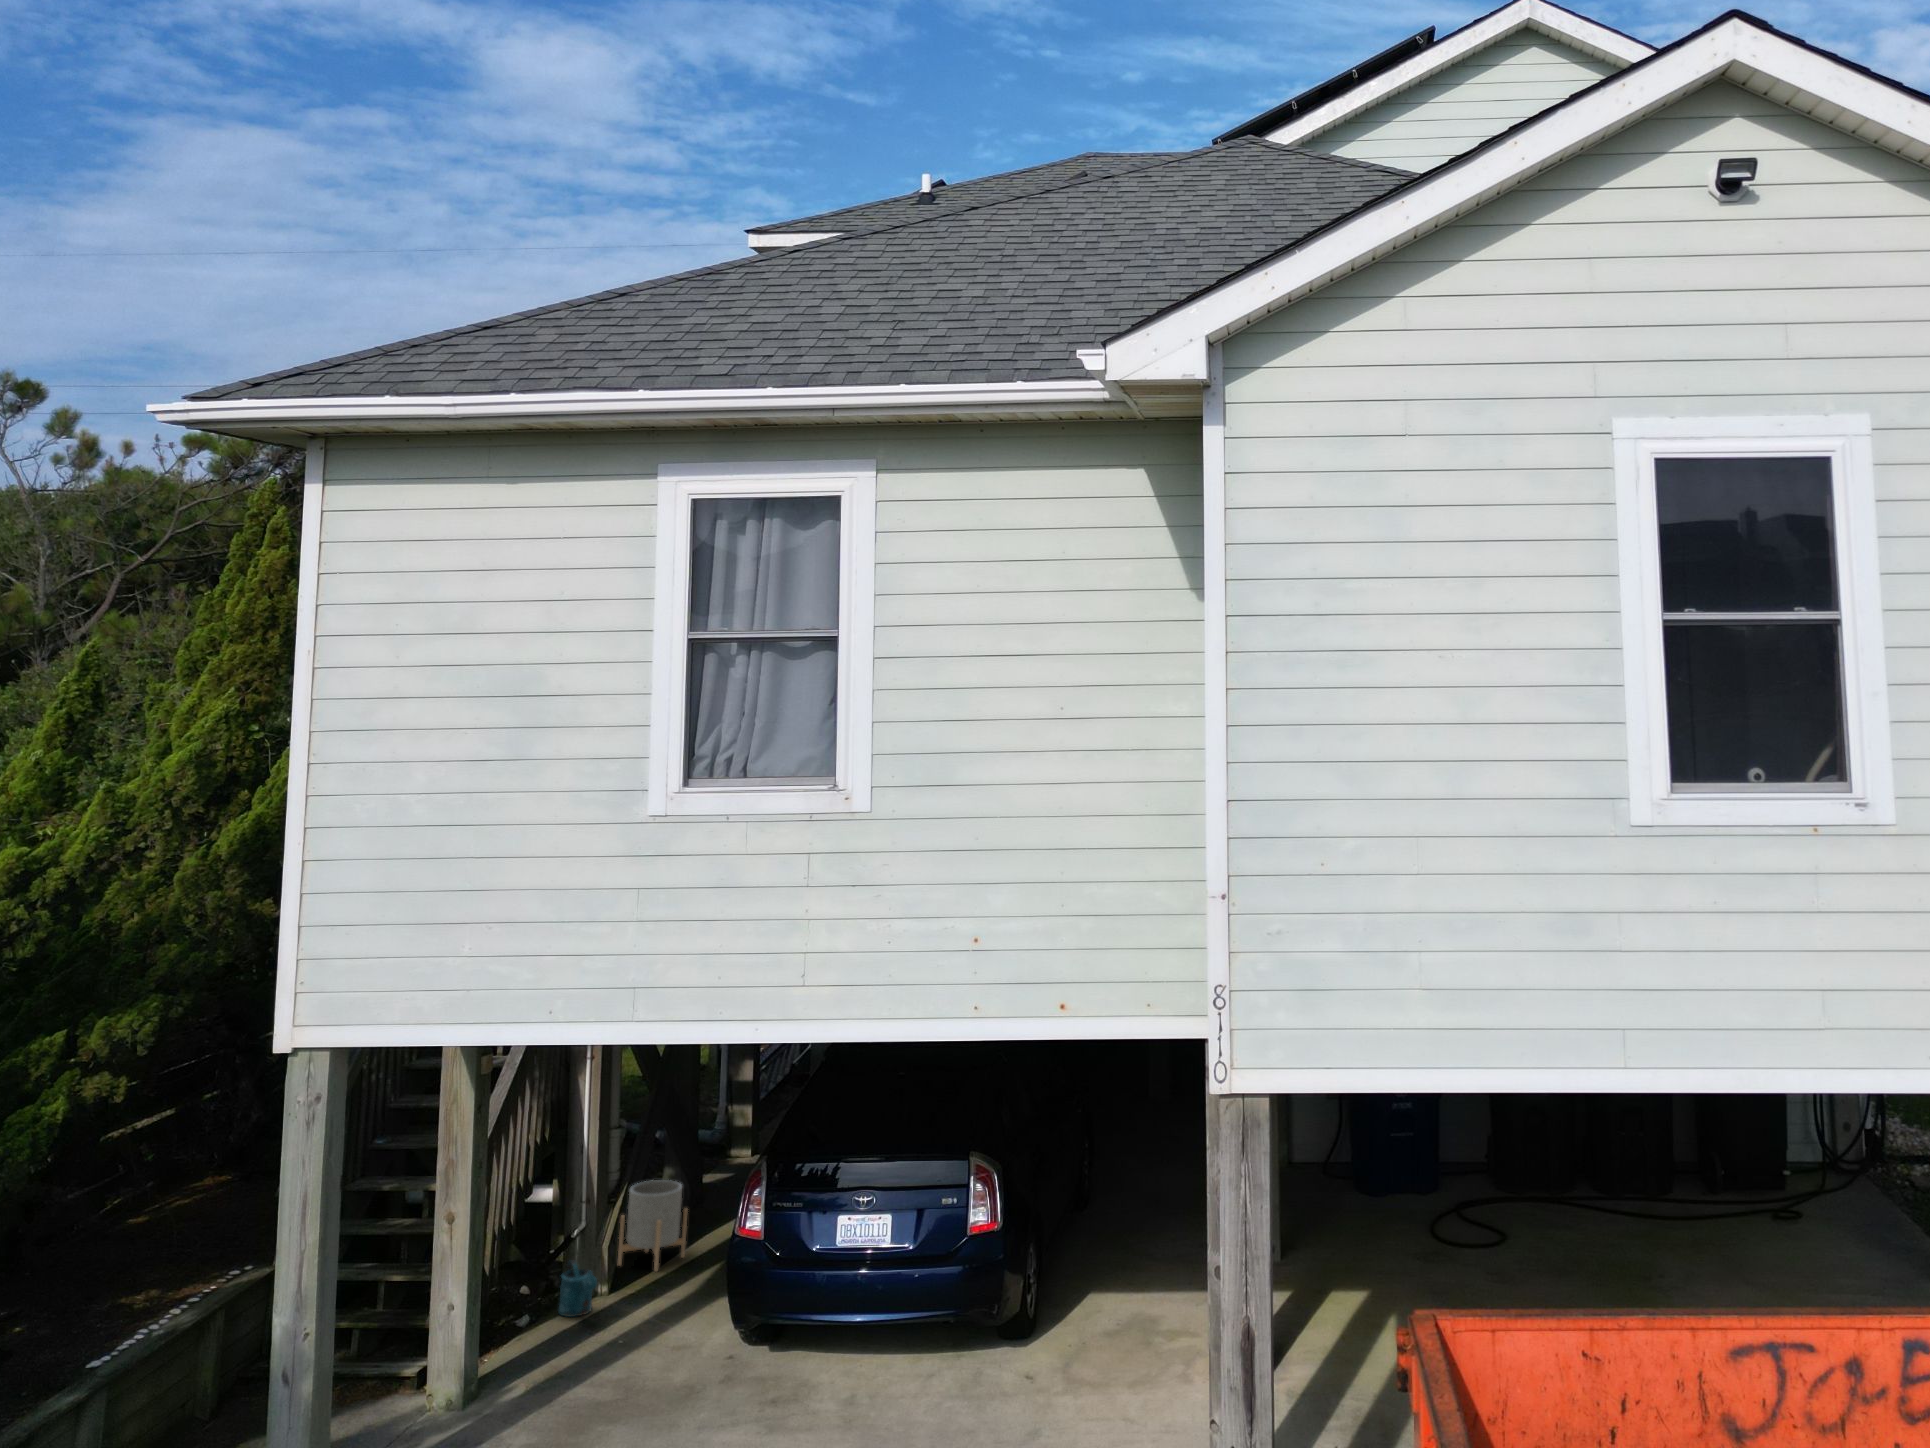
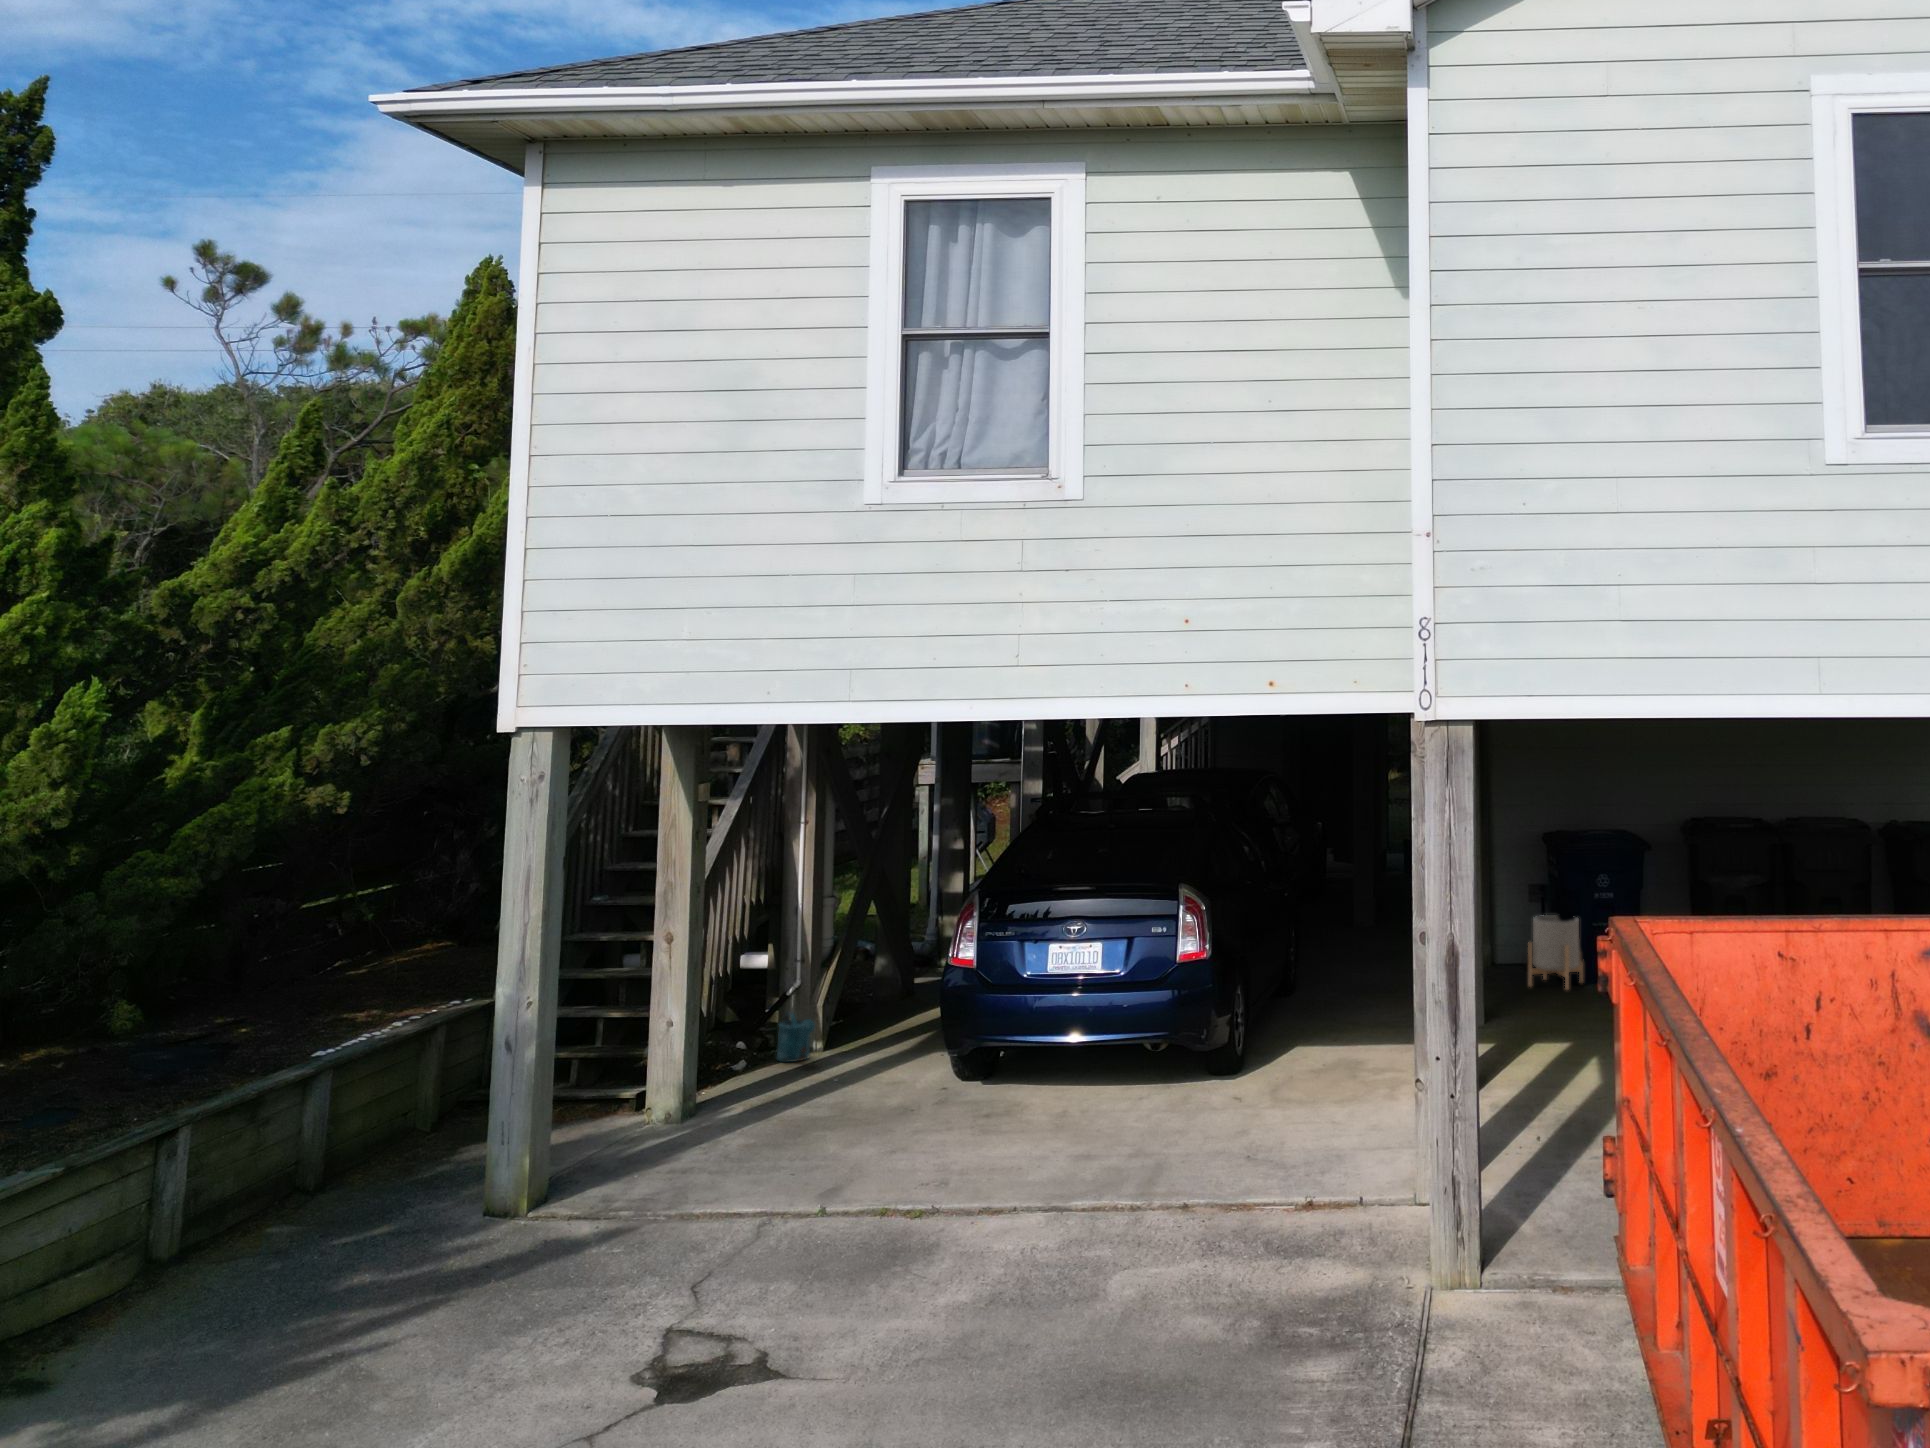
planter: present [617,1180,687,1271] -> present [1529,915,1583,989]

